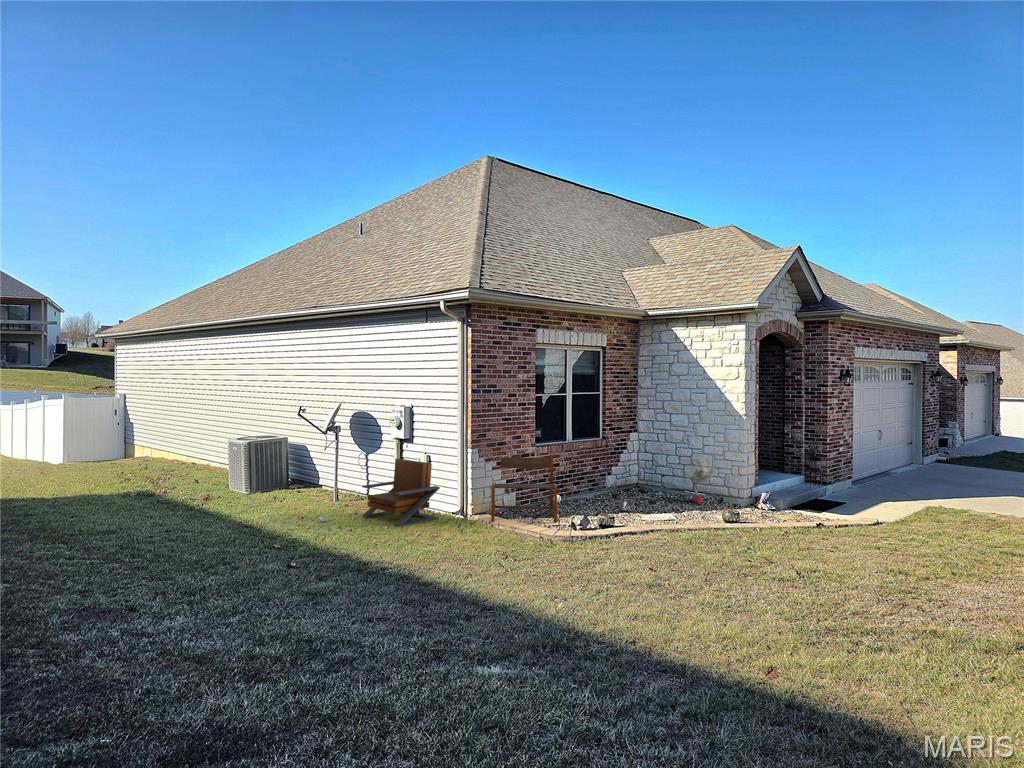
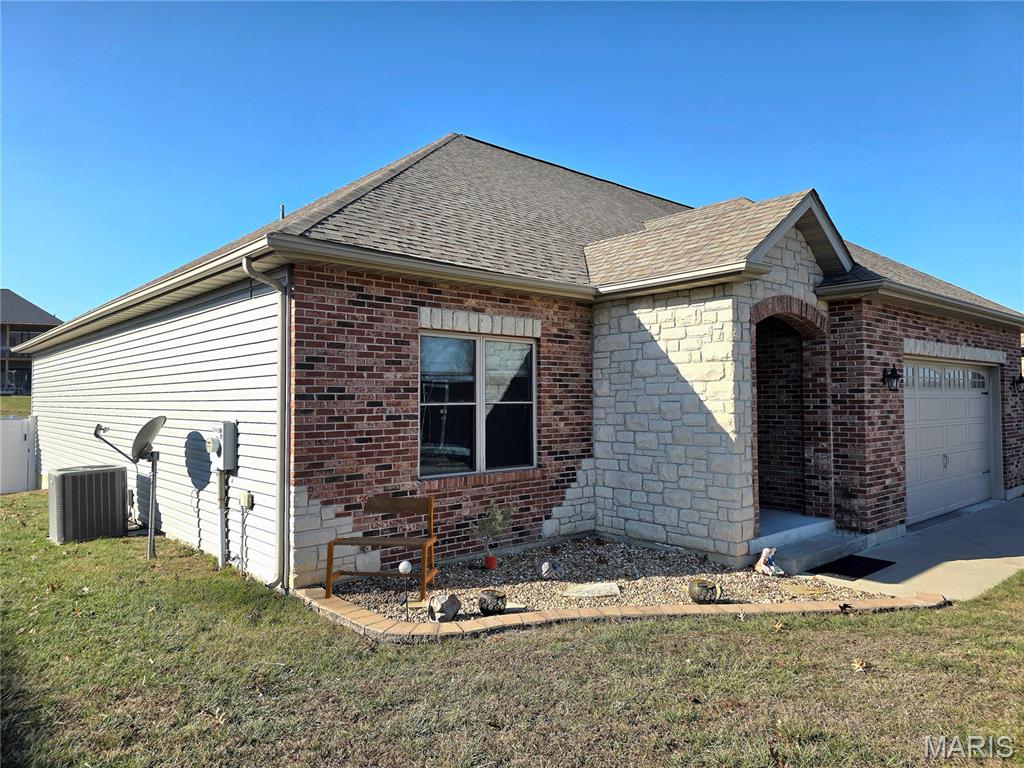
lounge chair: present [362,459,440,527] -> none [146,499,257,608]
potted tree: present [682,459,714,503] -> present [466,499,514,569]

